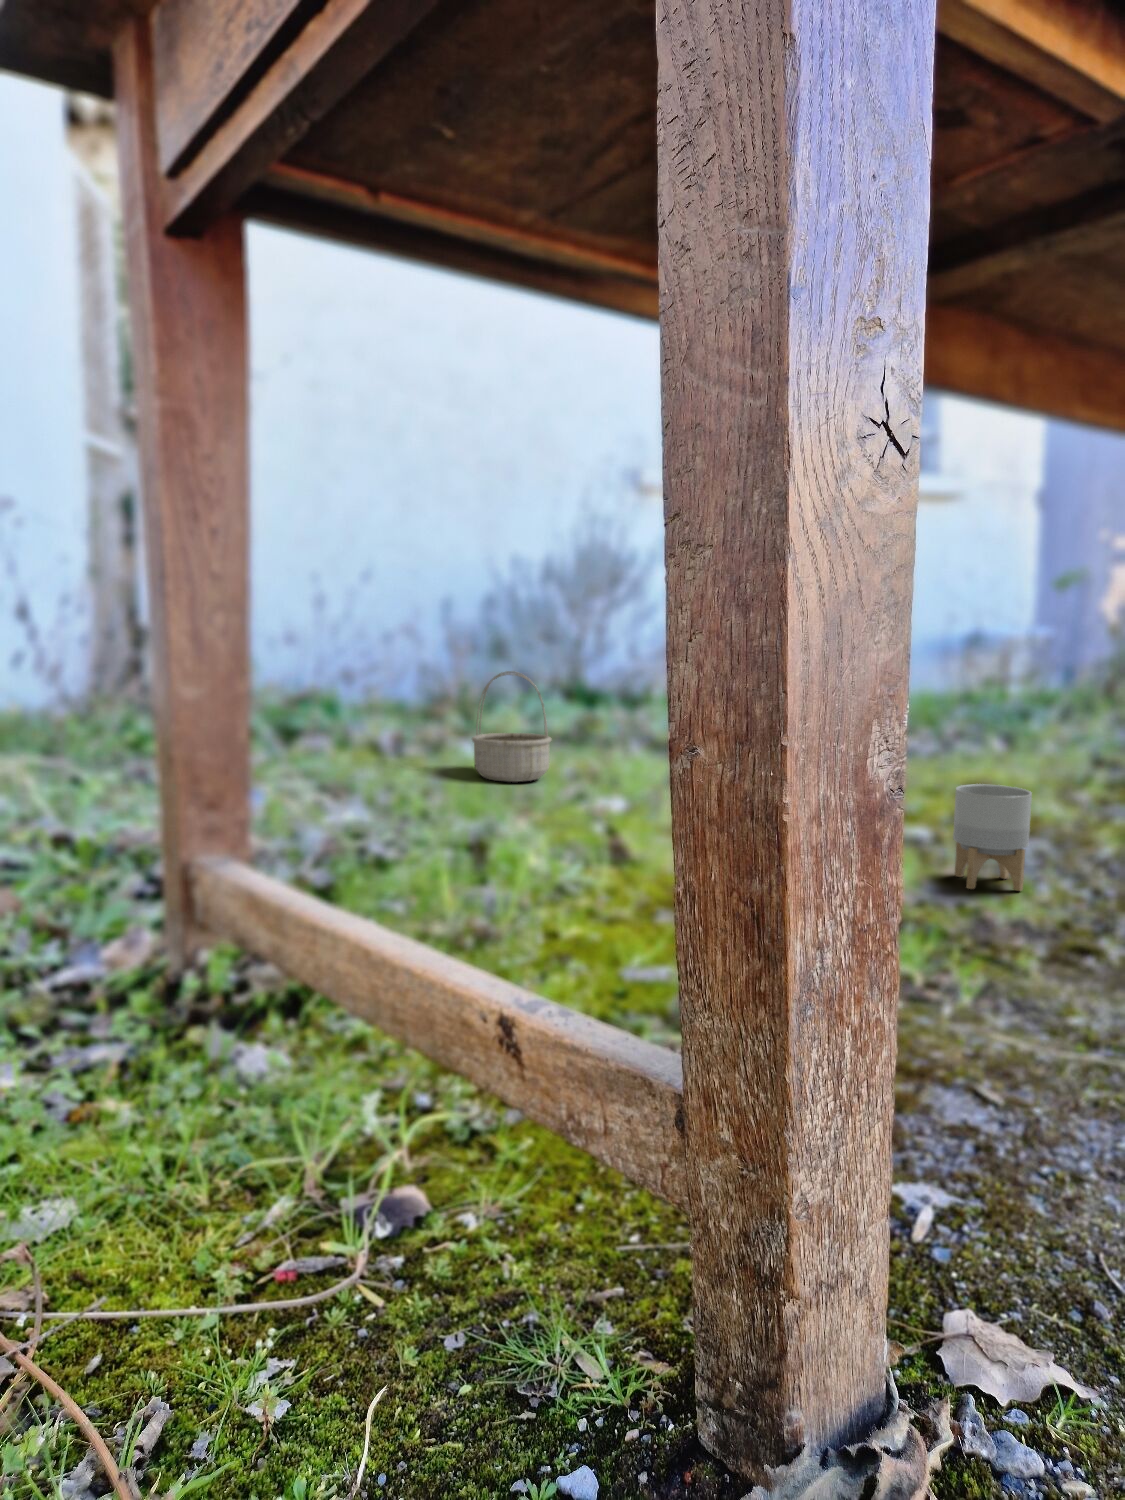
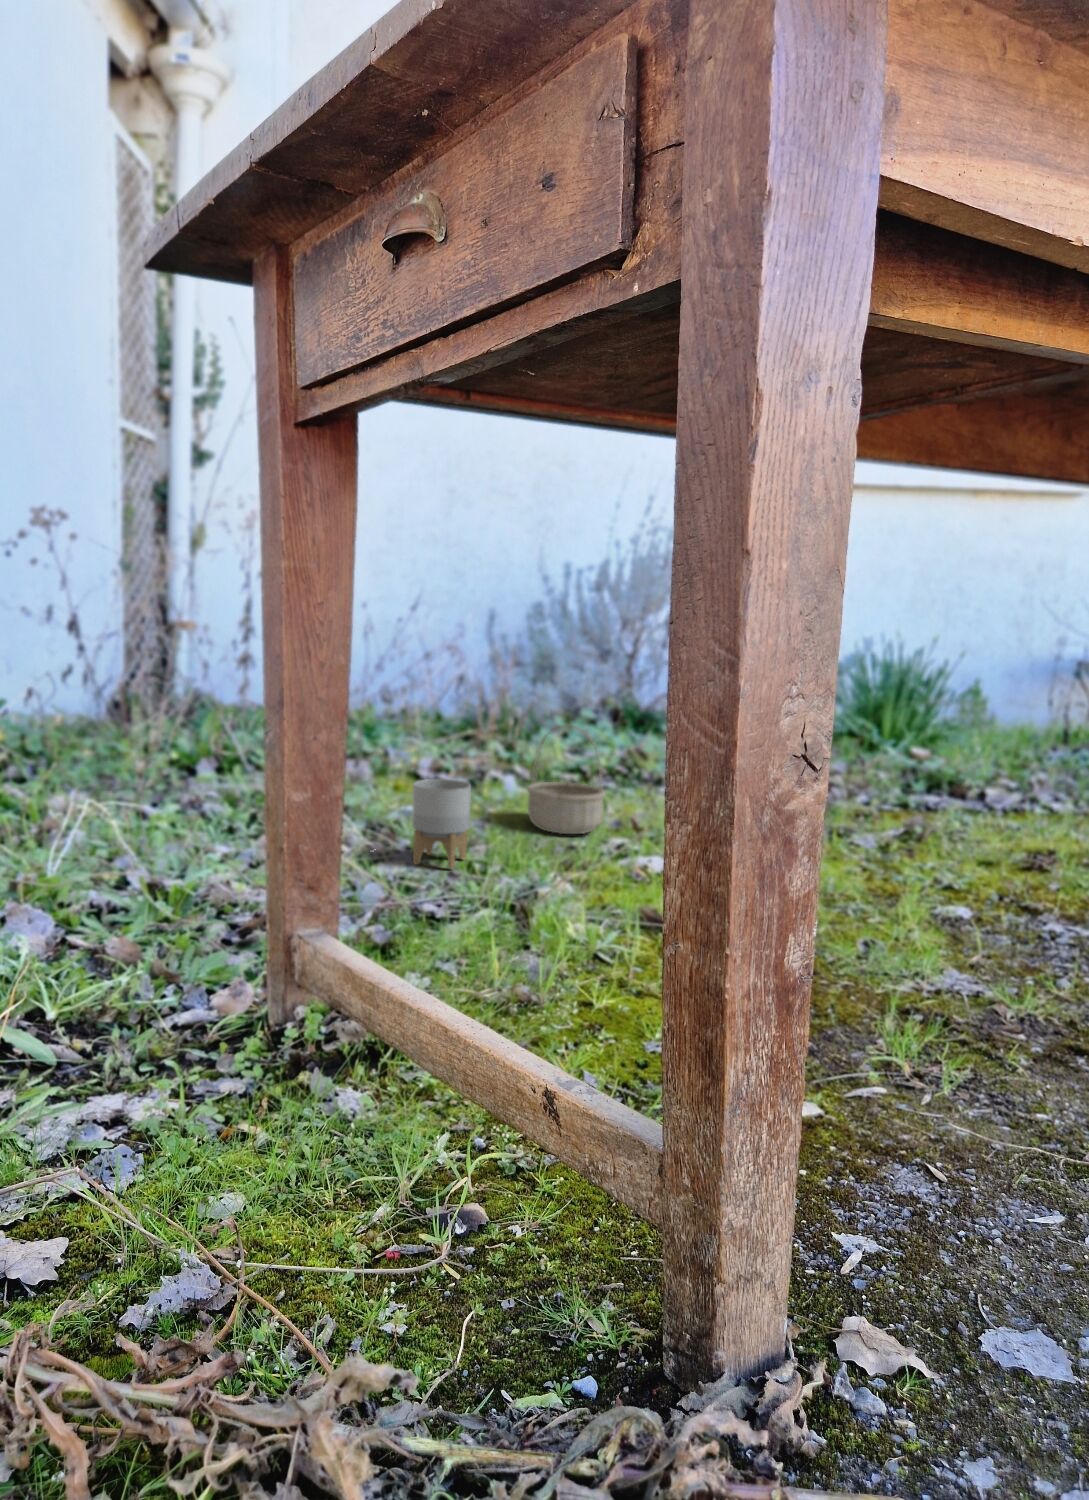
planter: present [953,784,1032,891] -> present [412,779,471,868]

